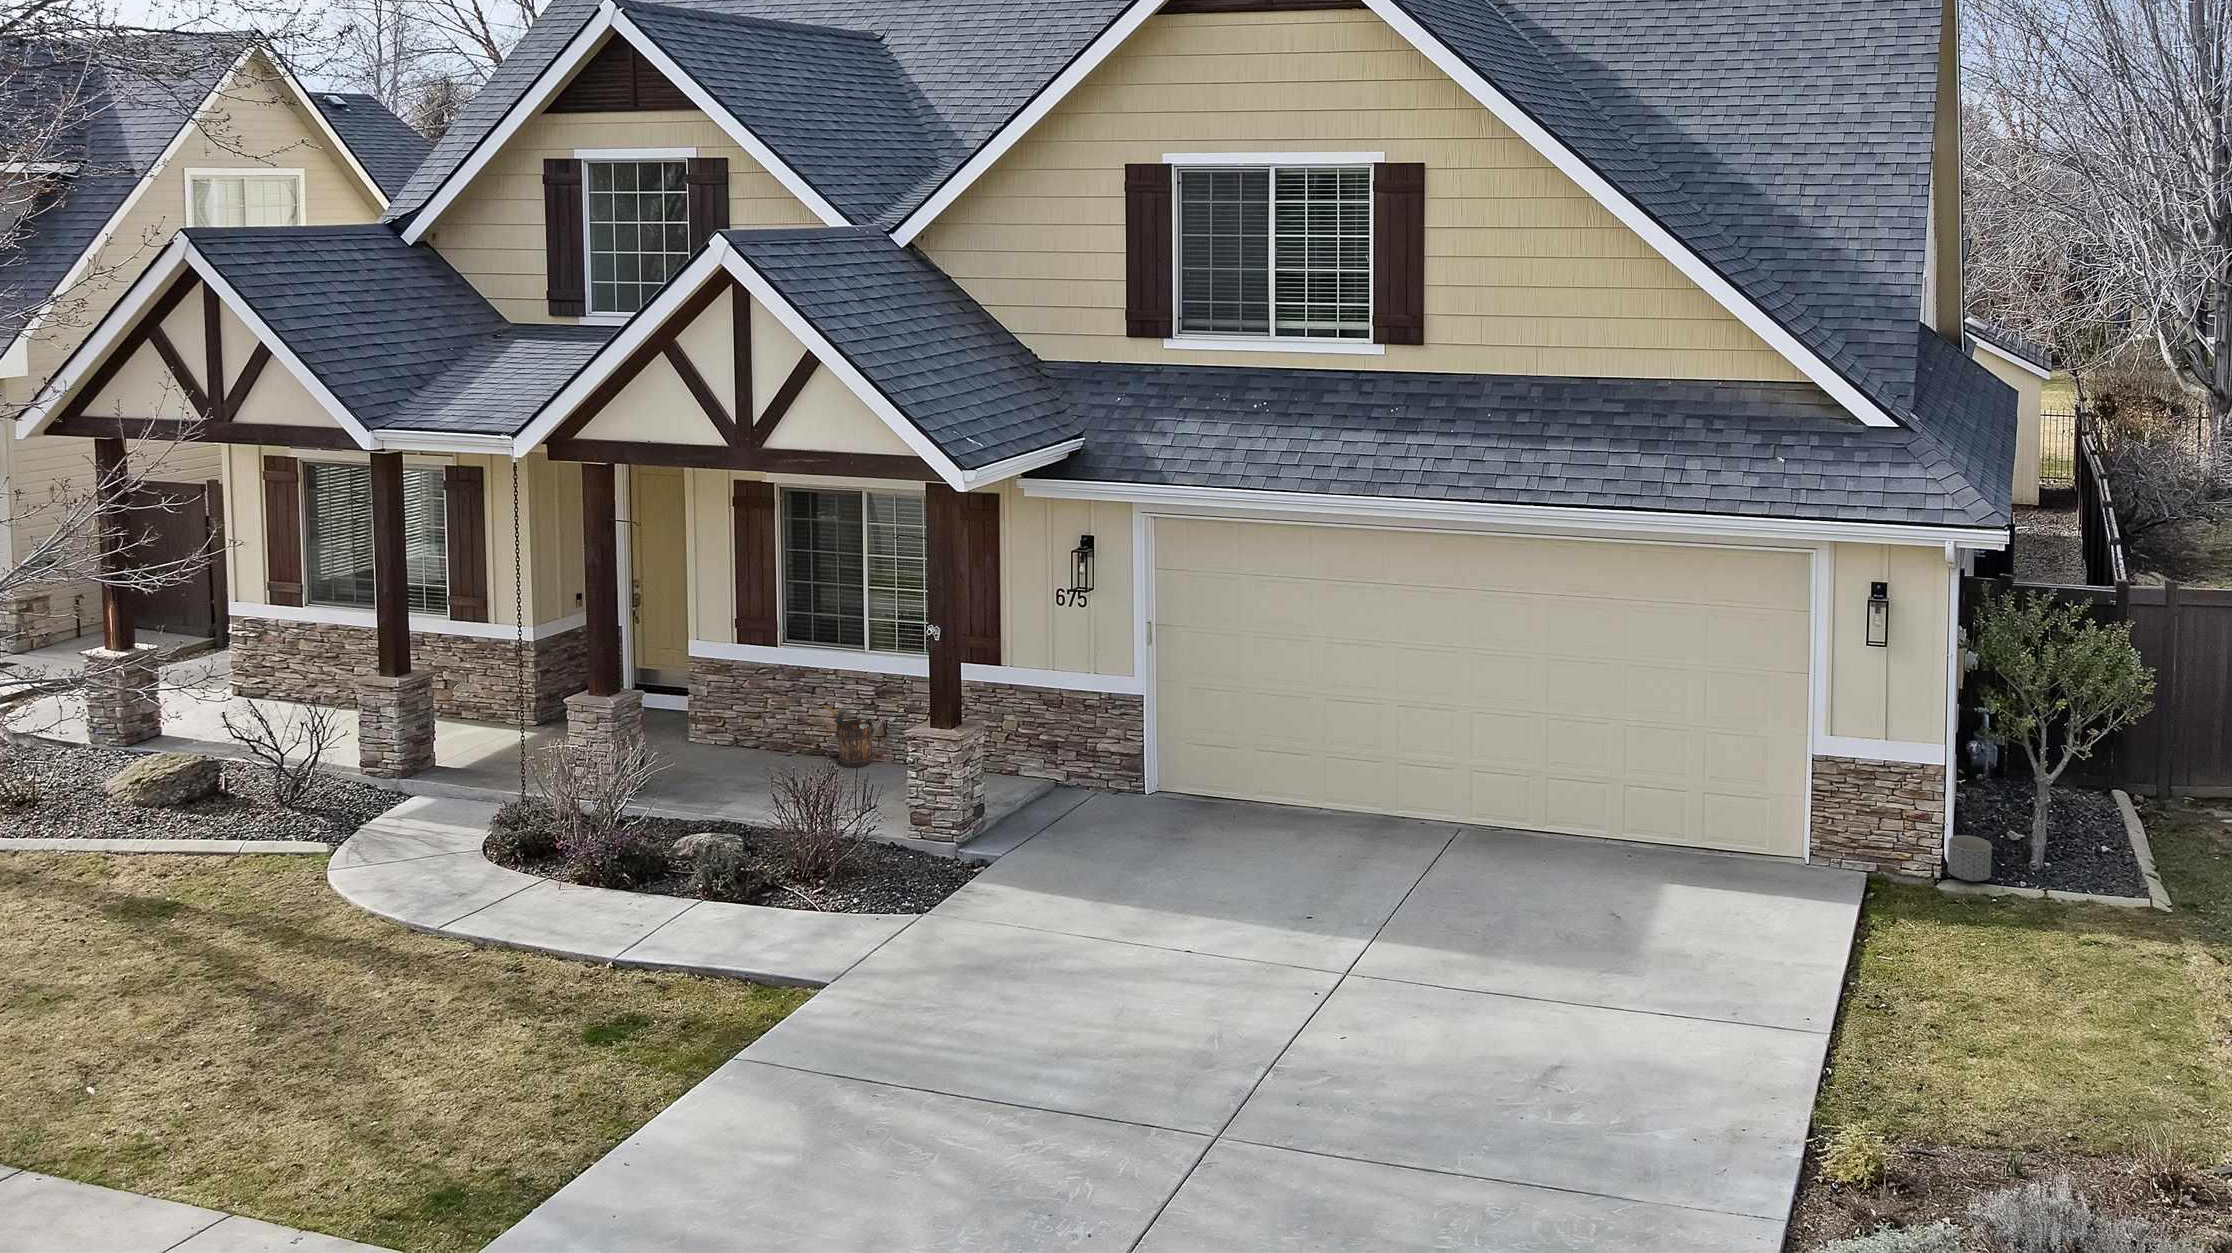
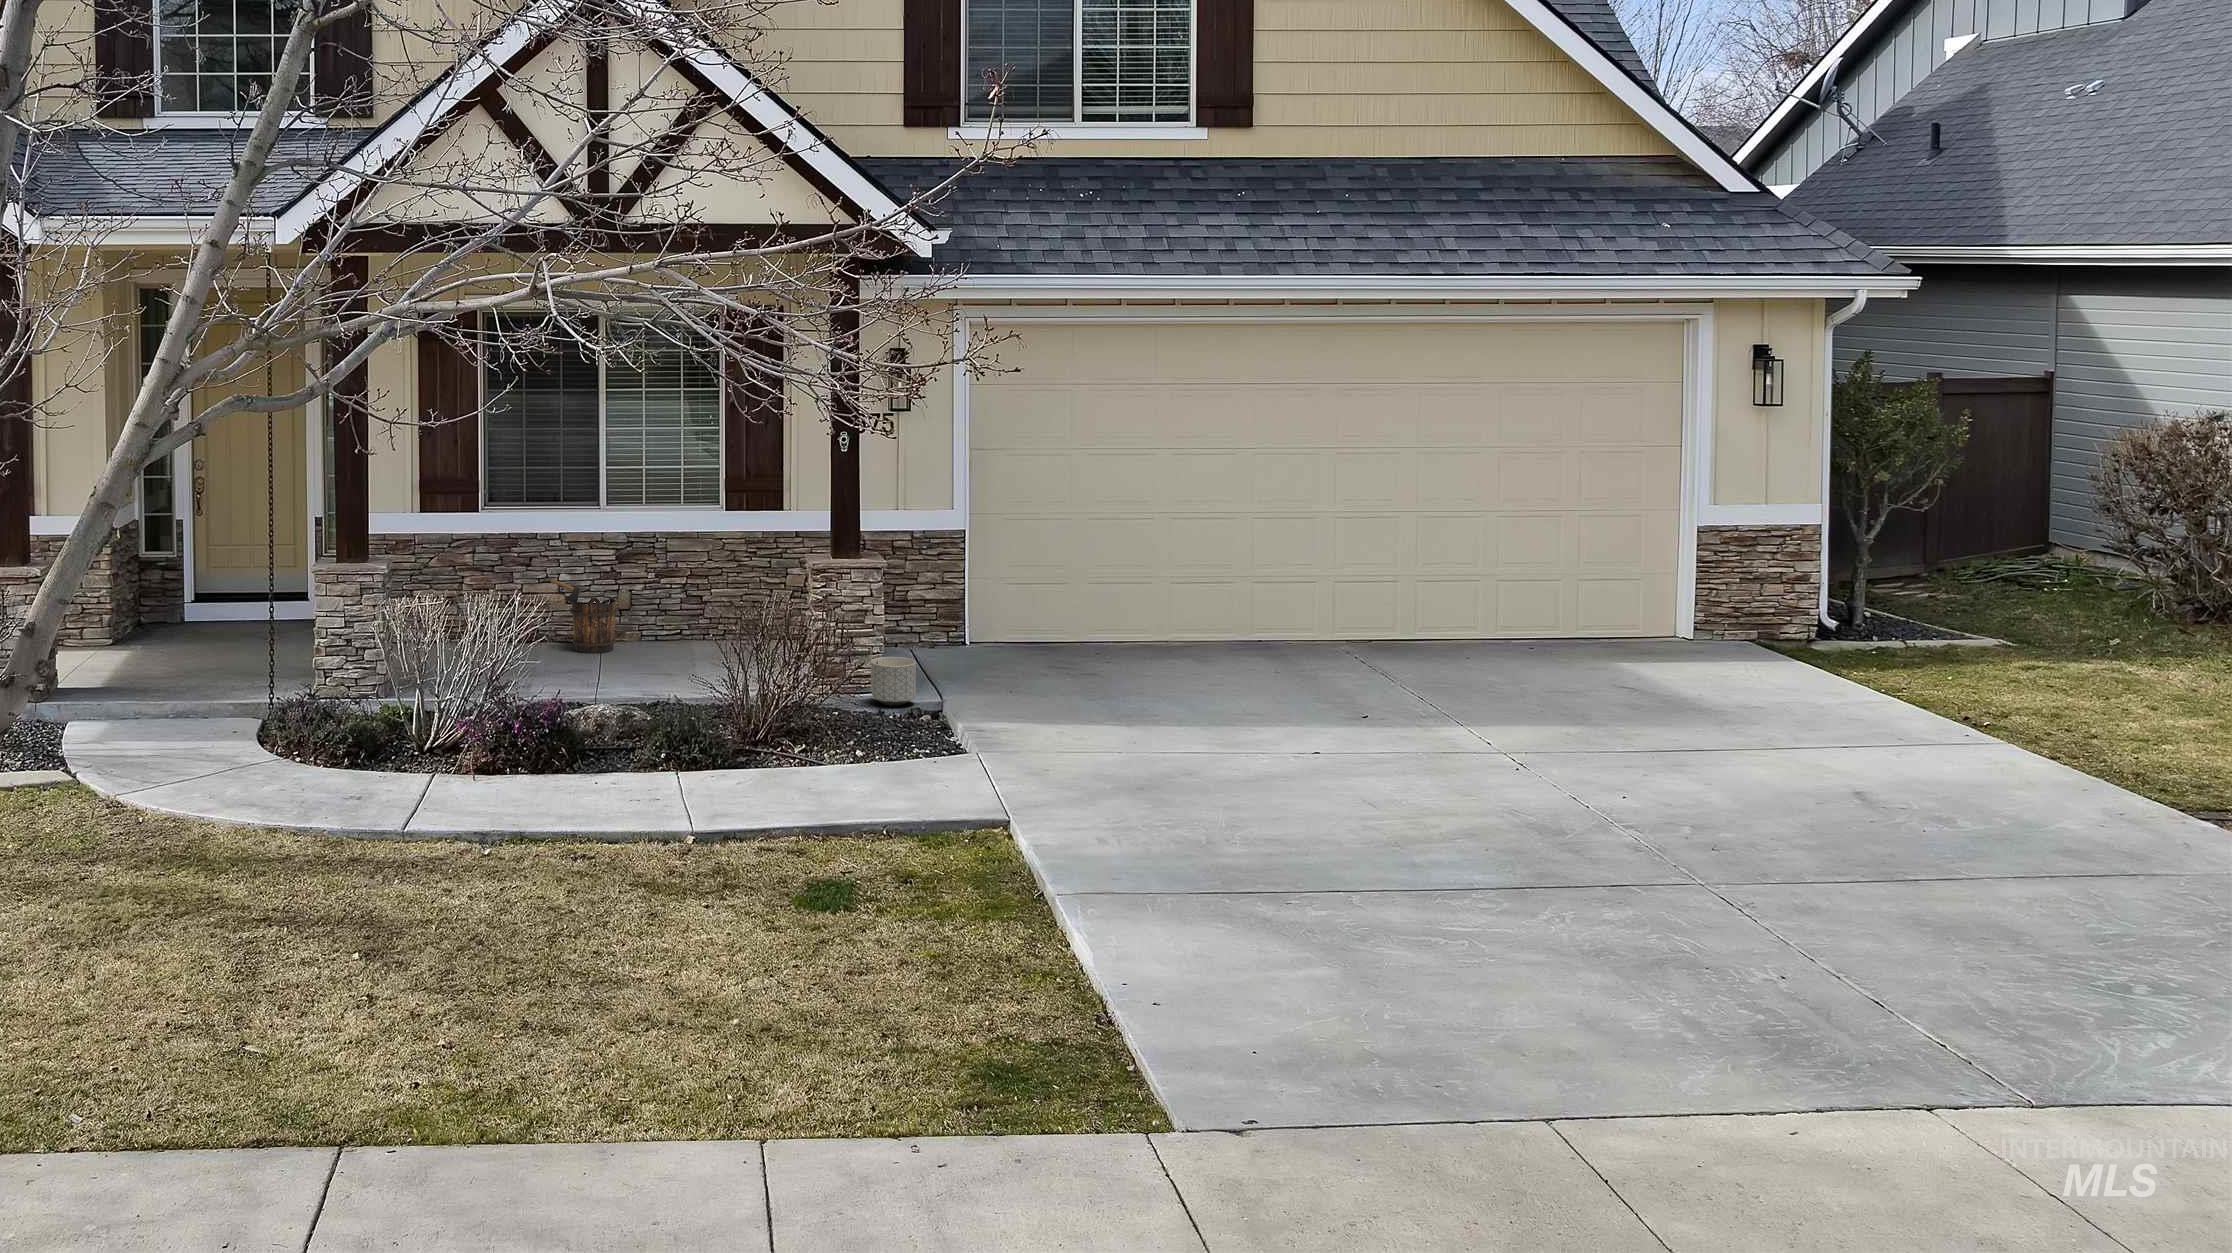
planter: present [1948,835,1992,882] -> present [871,657,916,706]

